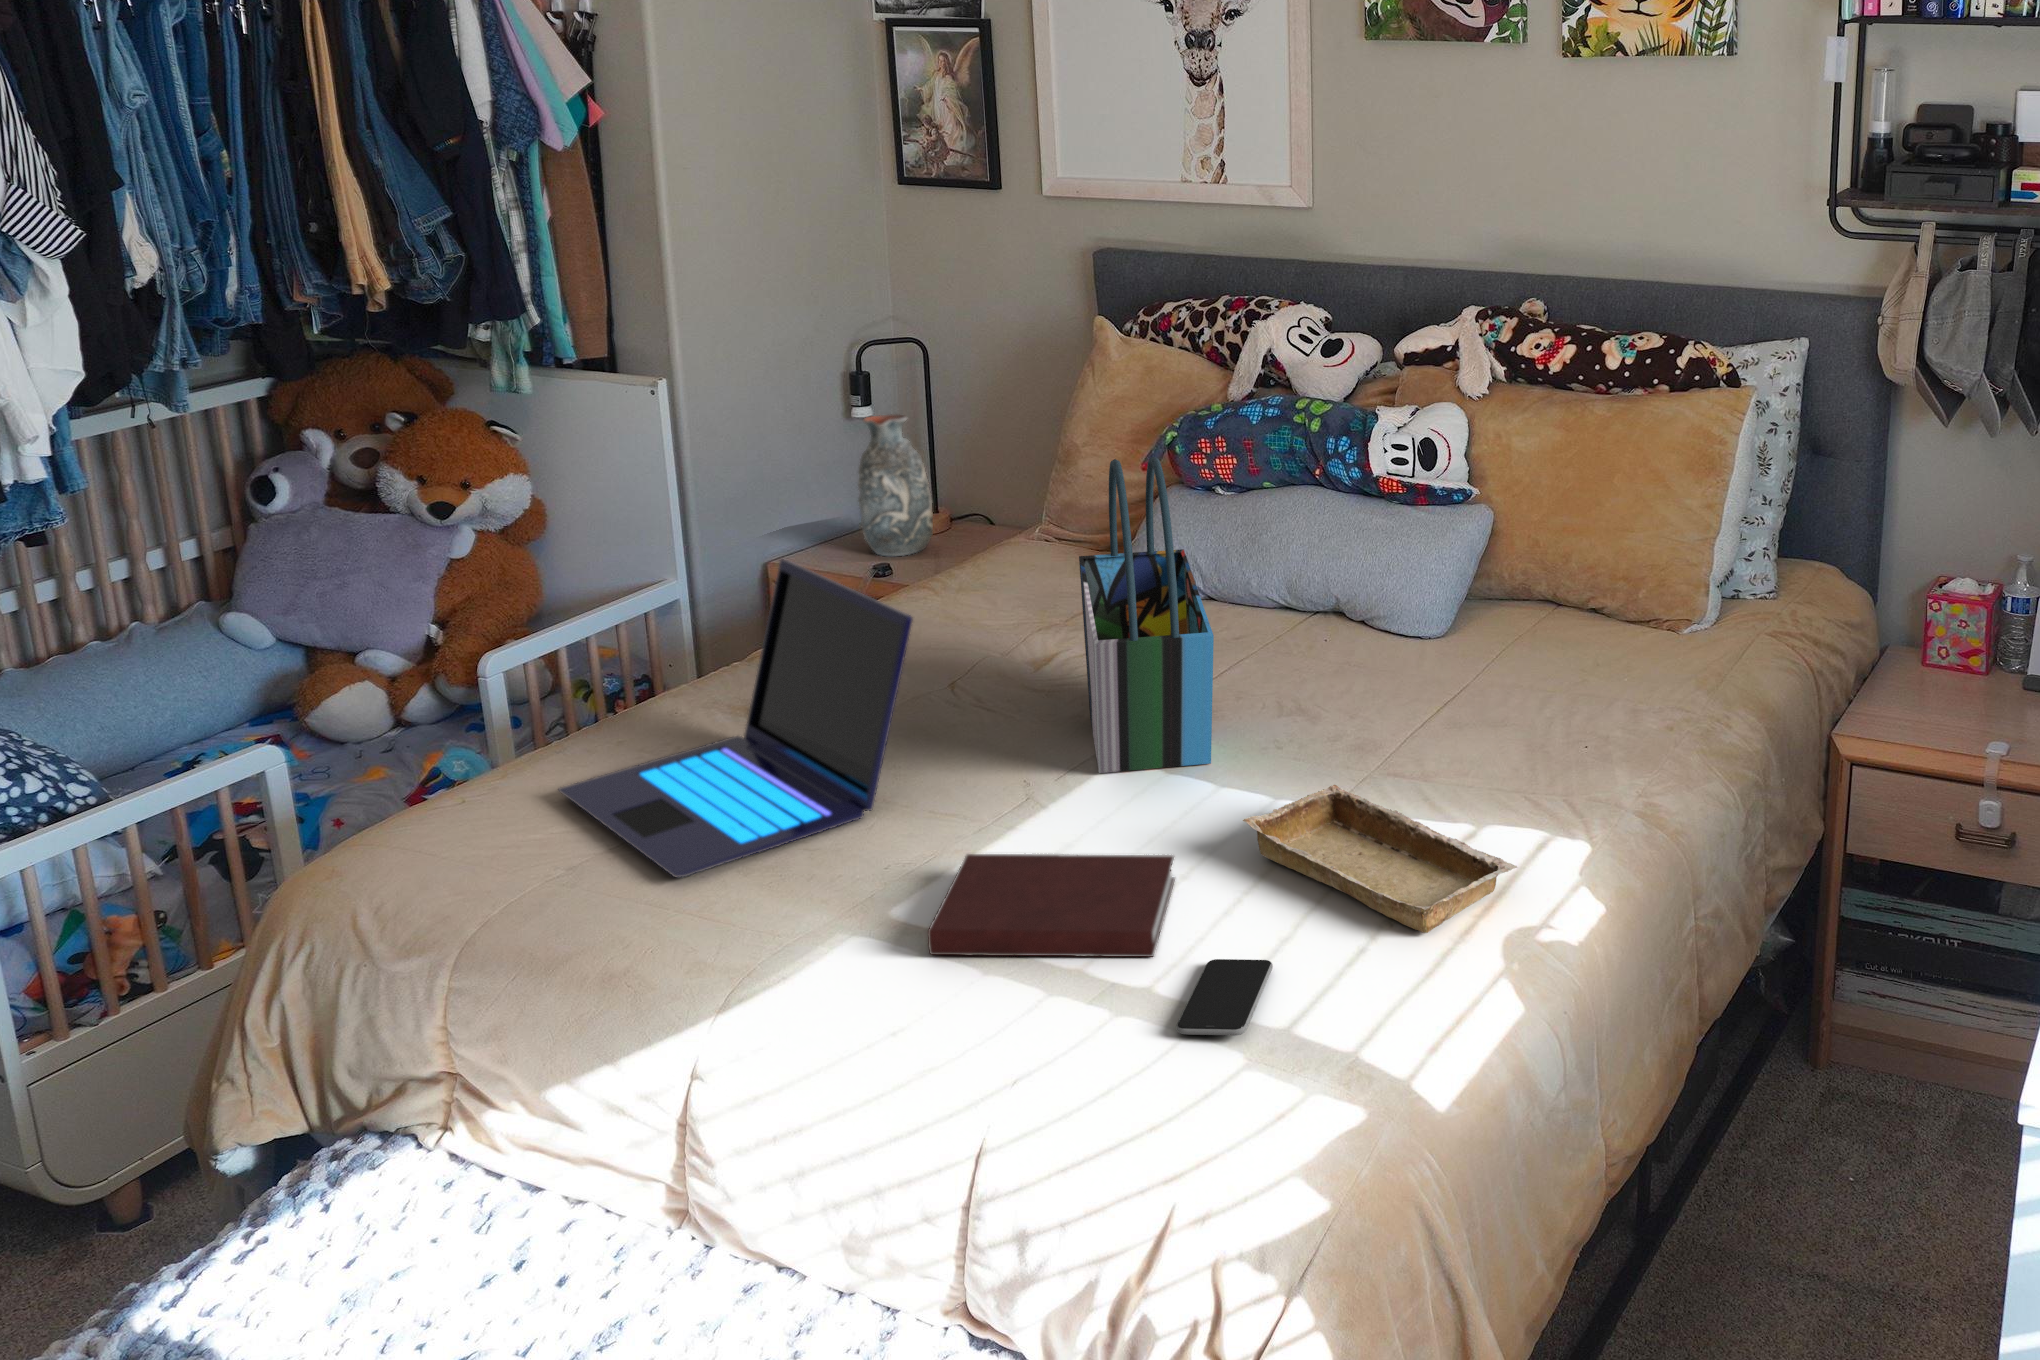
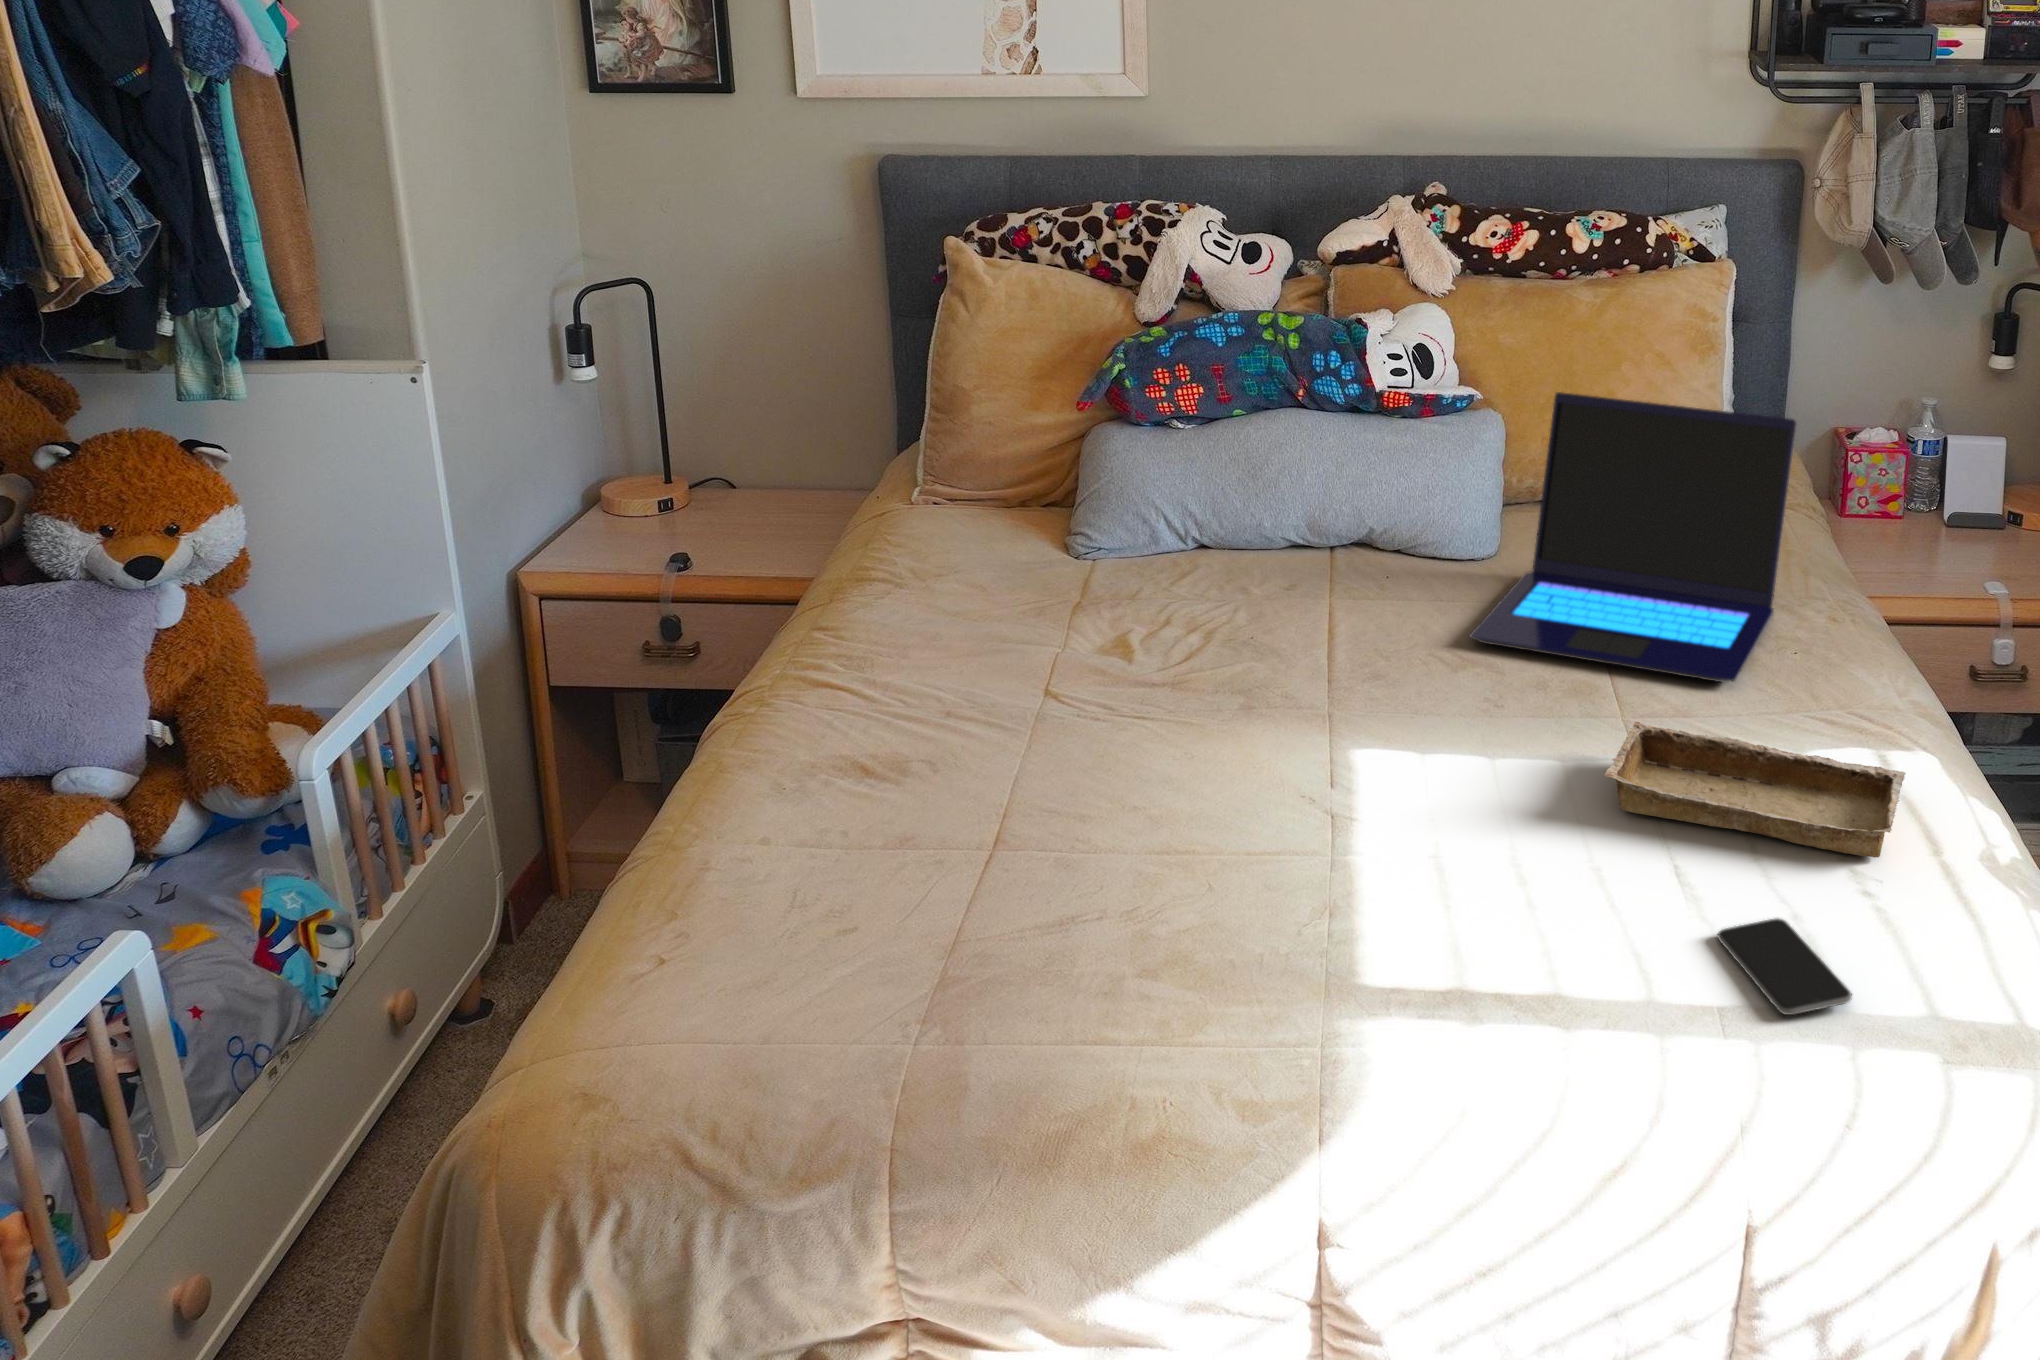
decorative vase: present [858,414,933,556] -> none [616,377,714,551]
tote bag: present [1079,457,1214,773] -> none [1203,387,1489,755]
laptop: present [559,560,912,877] -> present [1470,392,1797,683]
notebook: present [928,854,1175,957] -> none [1343,828,1653,993]

